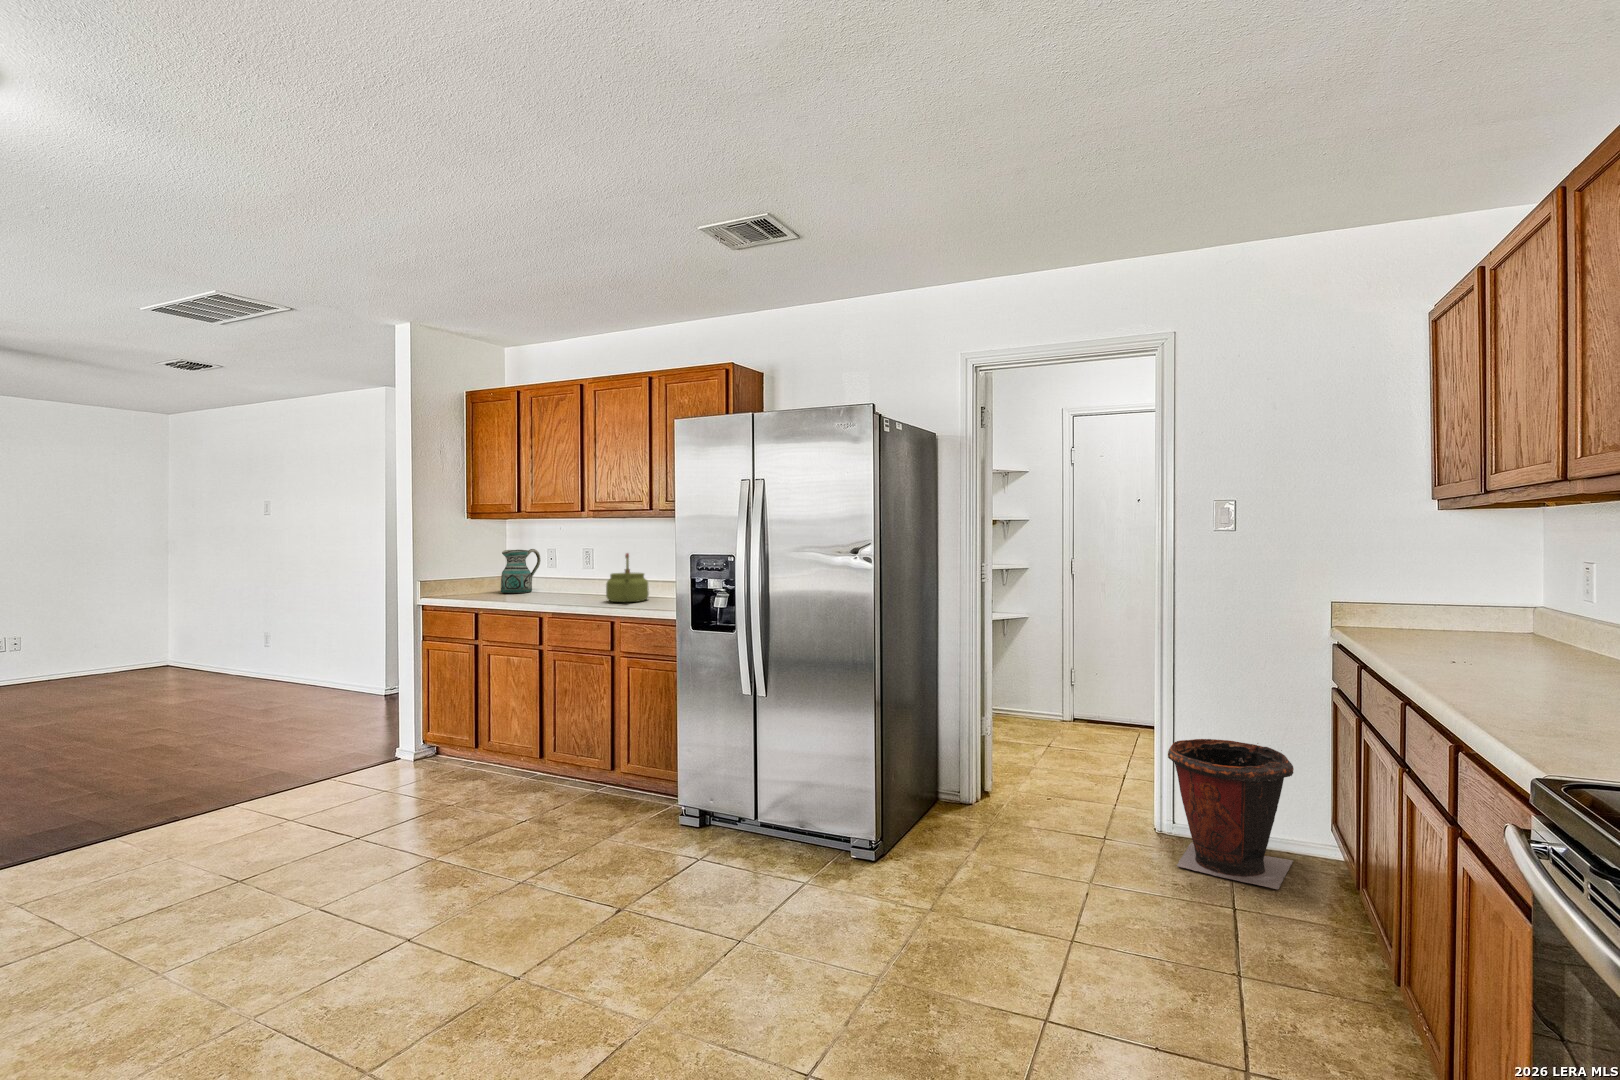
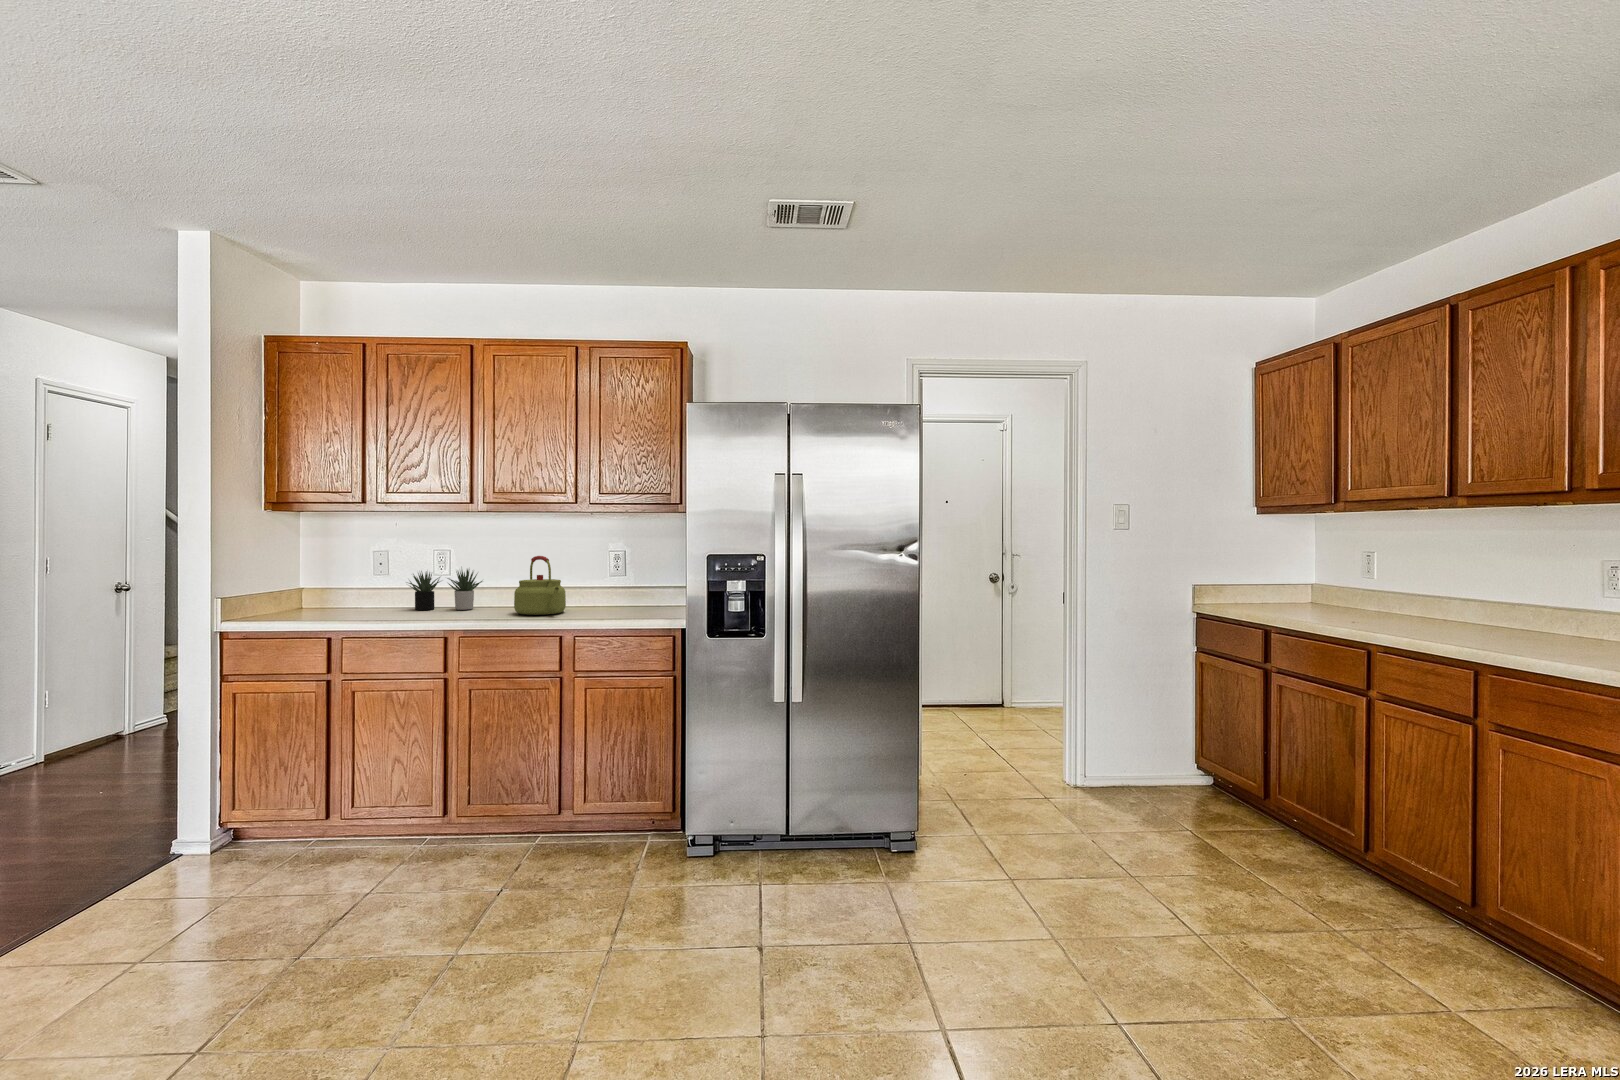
ceramic pitcher: present [501,549,541,593] -> none [314,553,363,611]
succulent plant: none [552,560,605,596] -> present [409,569,482,610]
waste bin: present [1168,739,1294,889] -> none [1105,701,1205,810]

